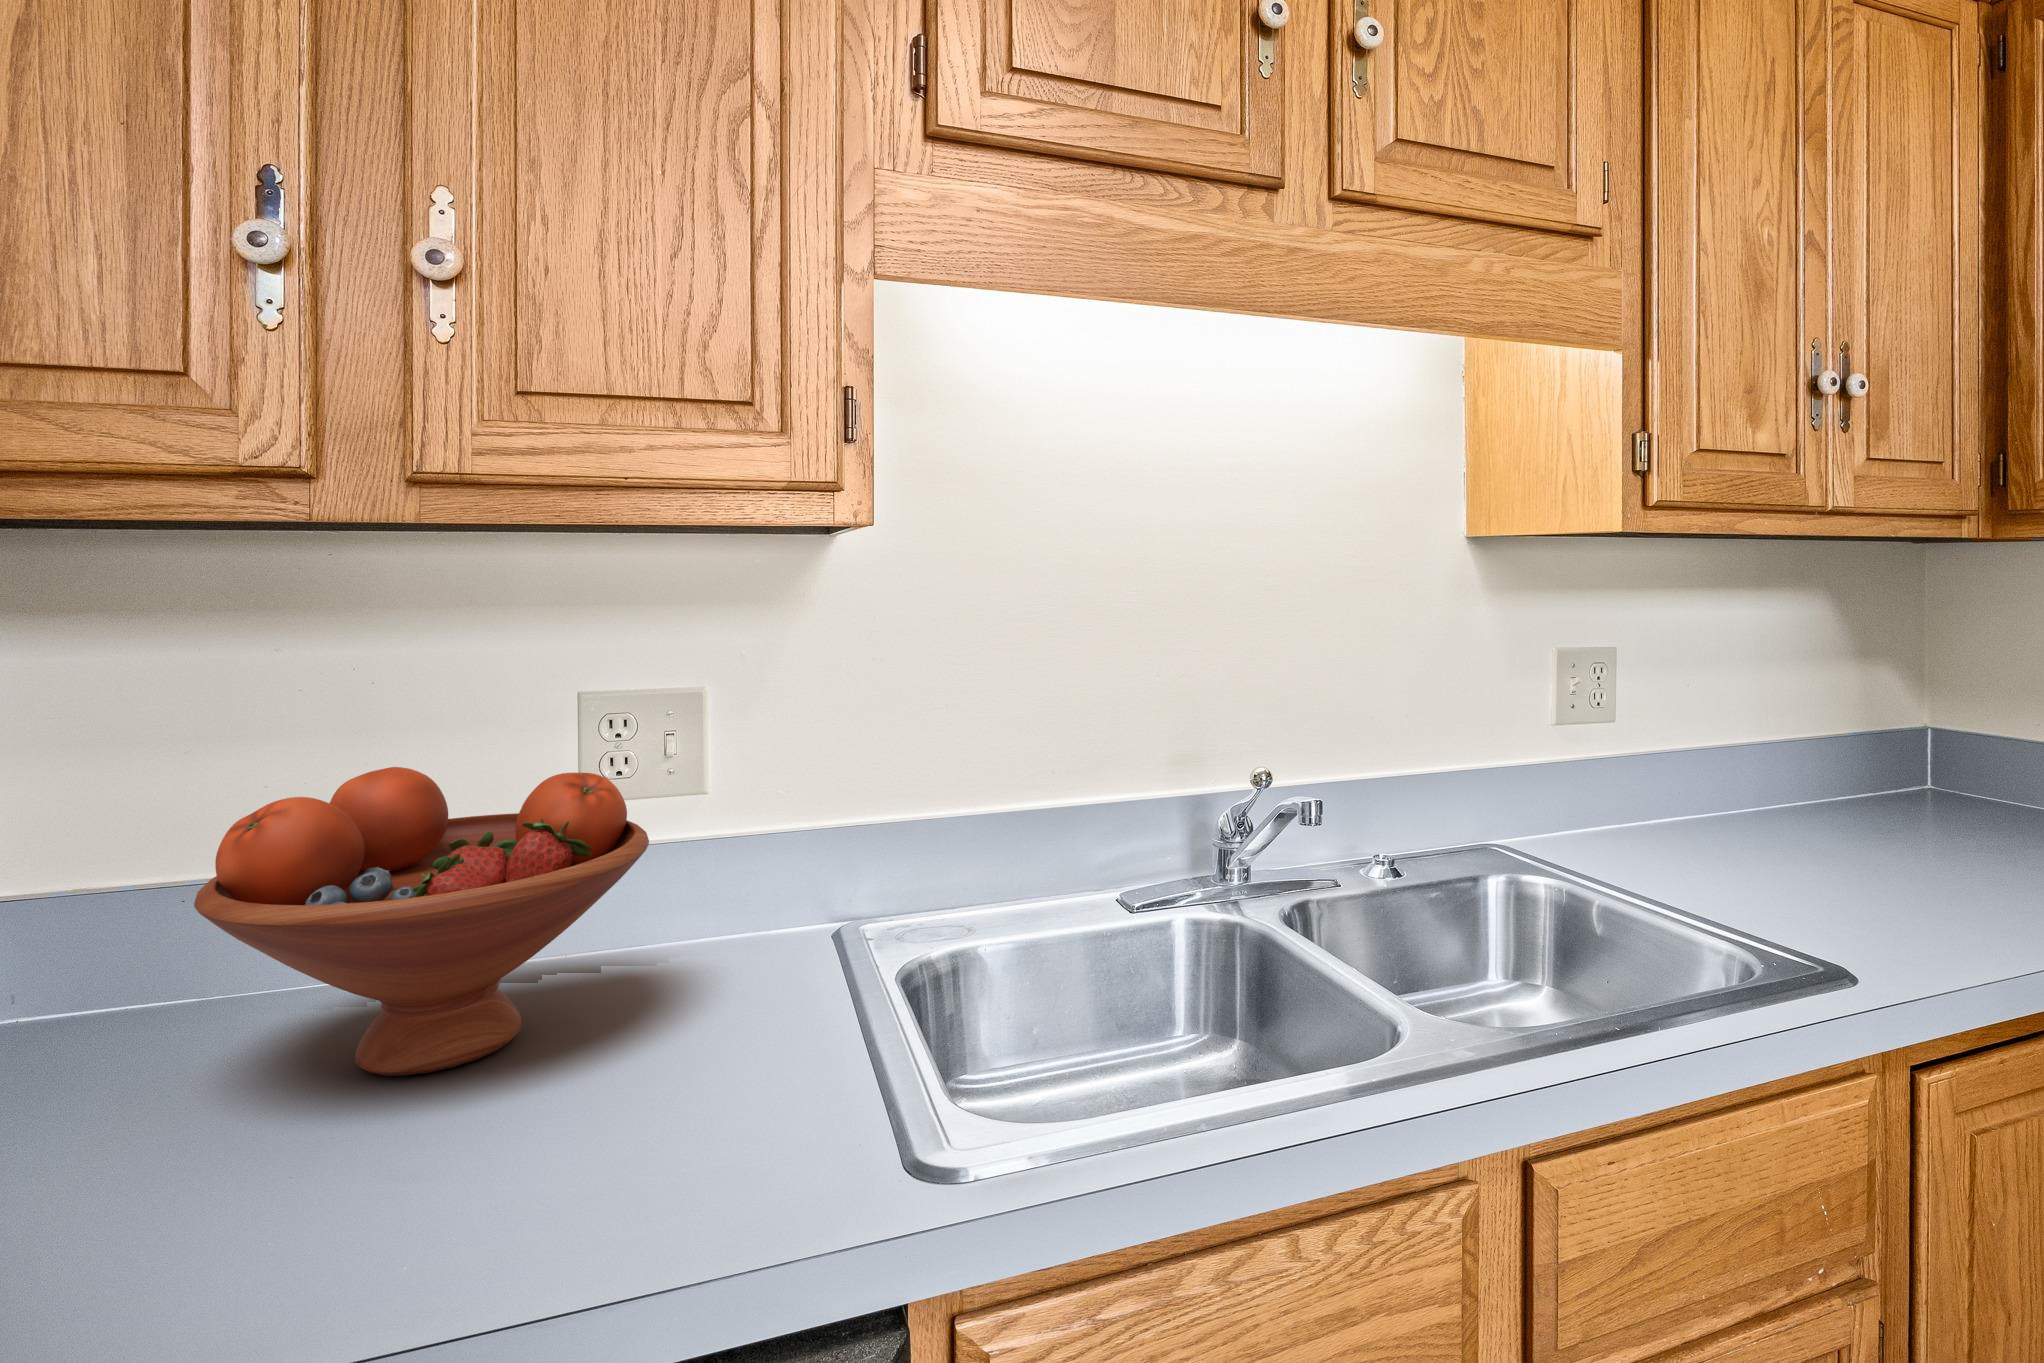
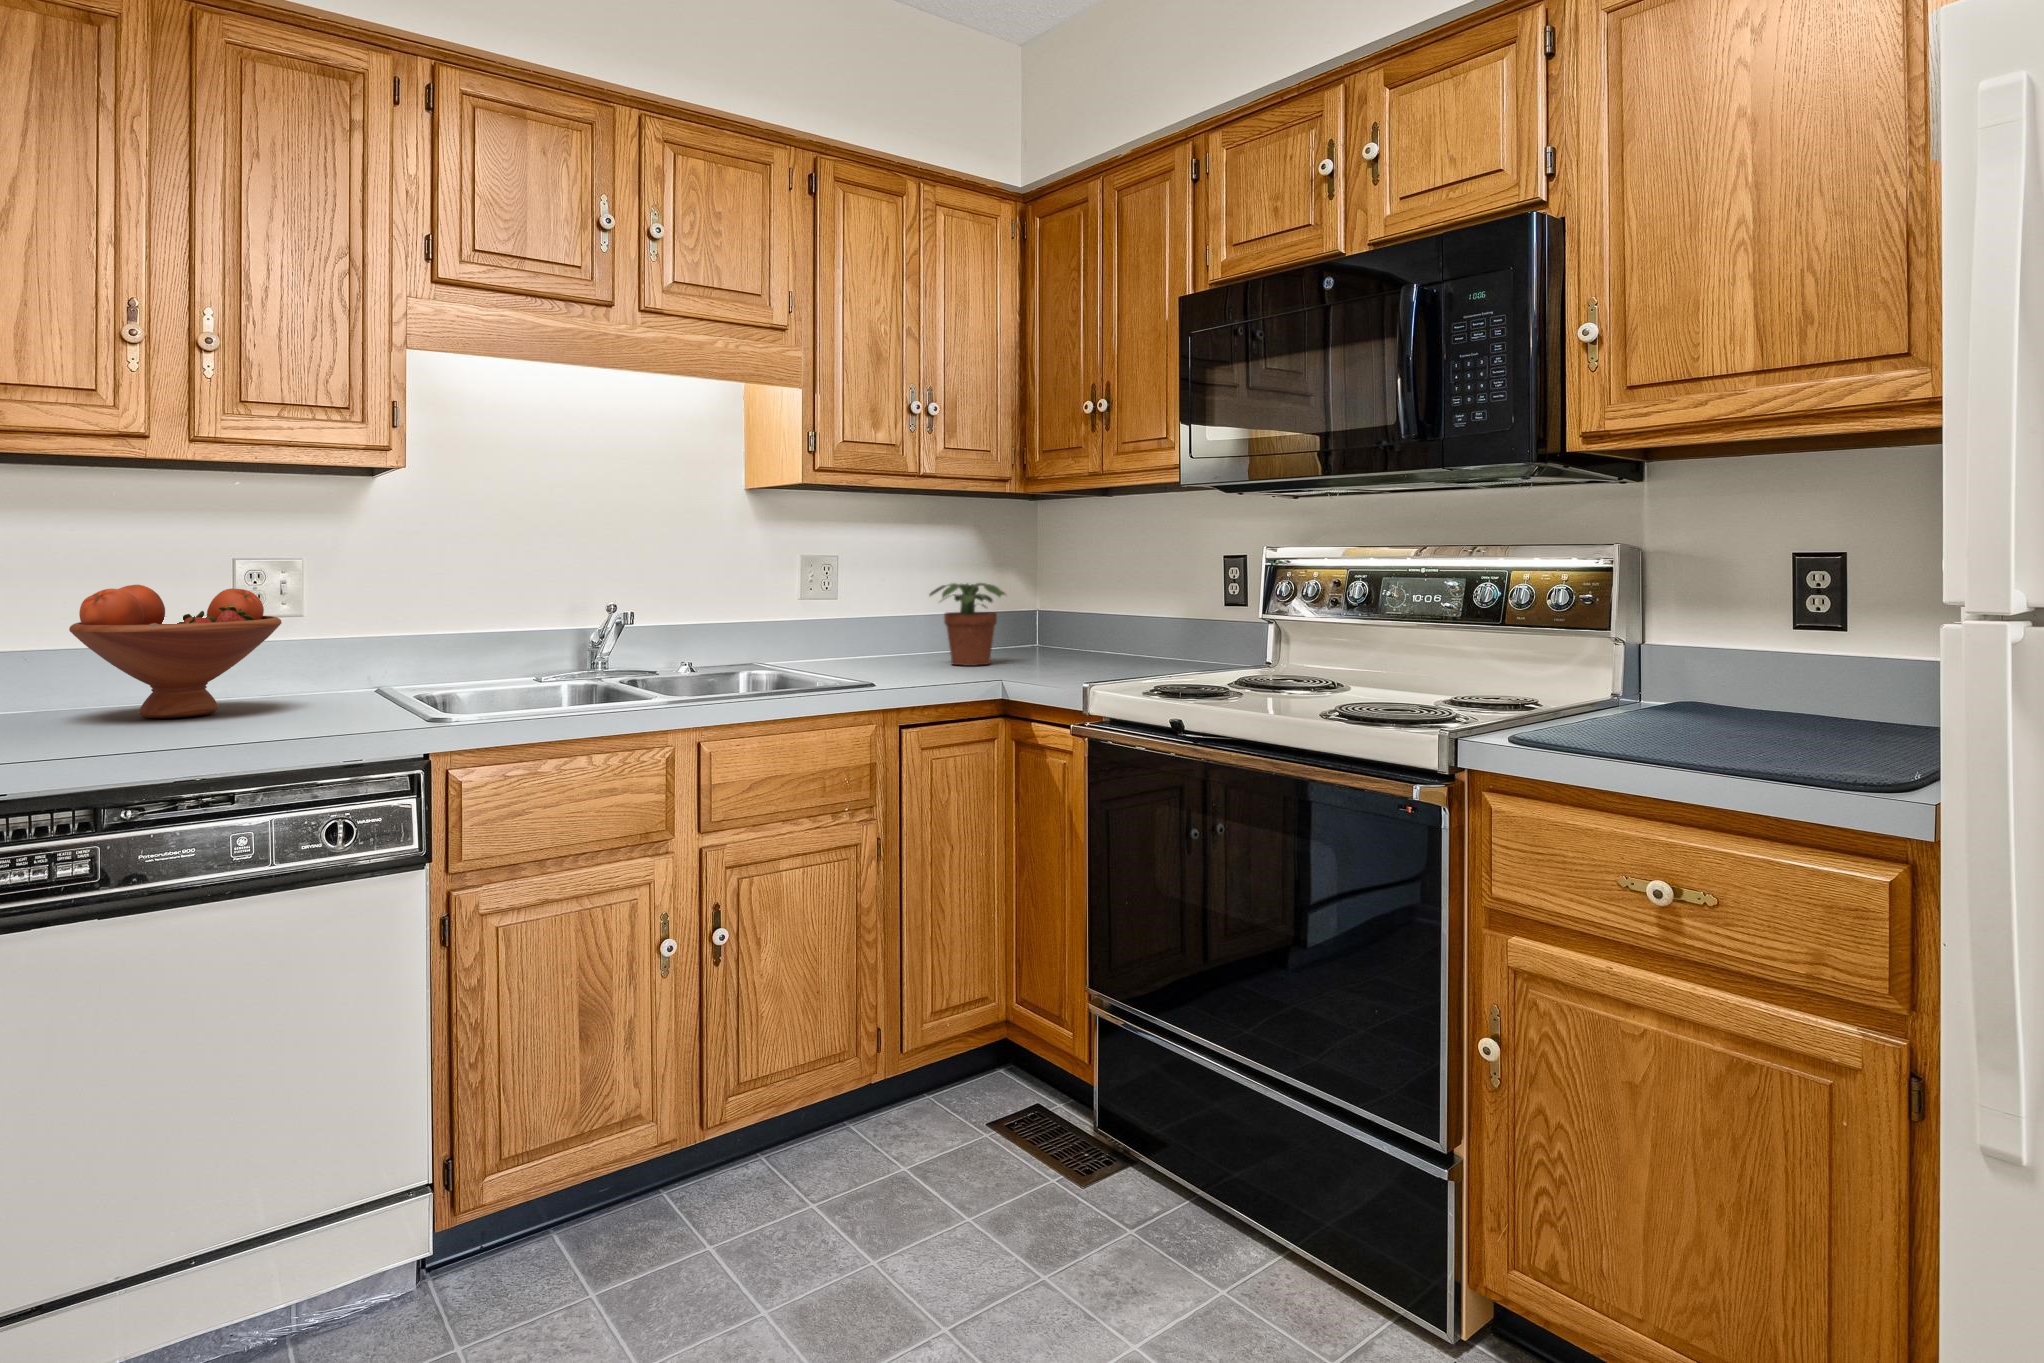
potted plant: none [1818,710,1986,875] -> present [930,583,1005,666]

